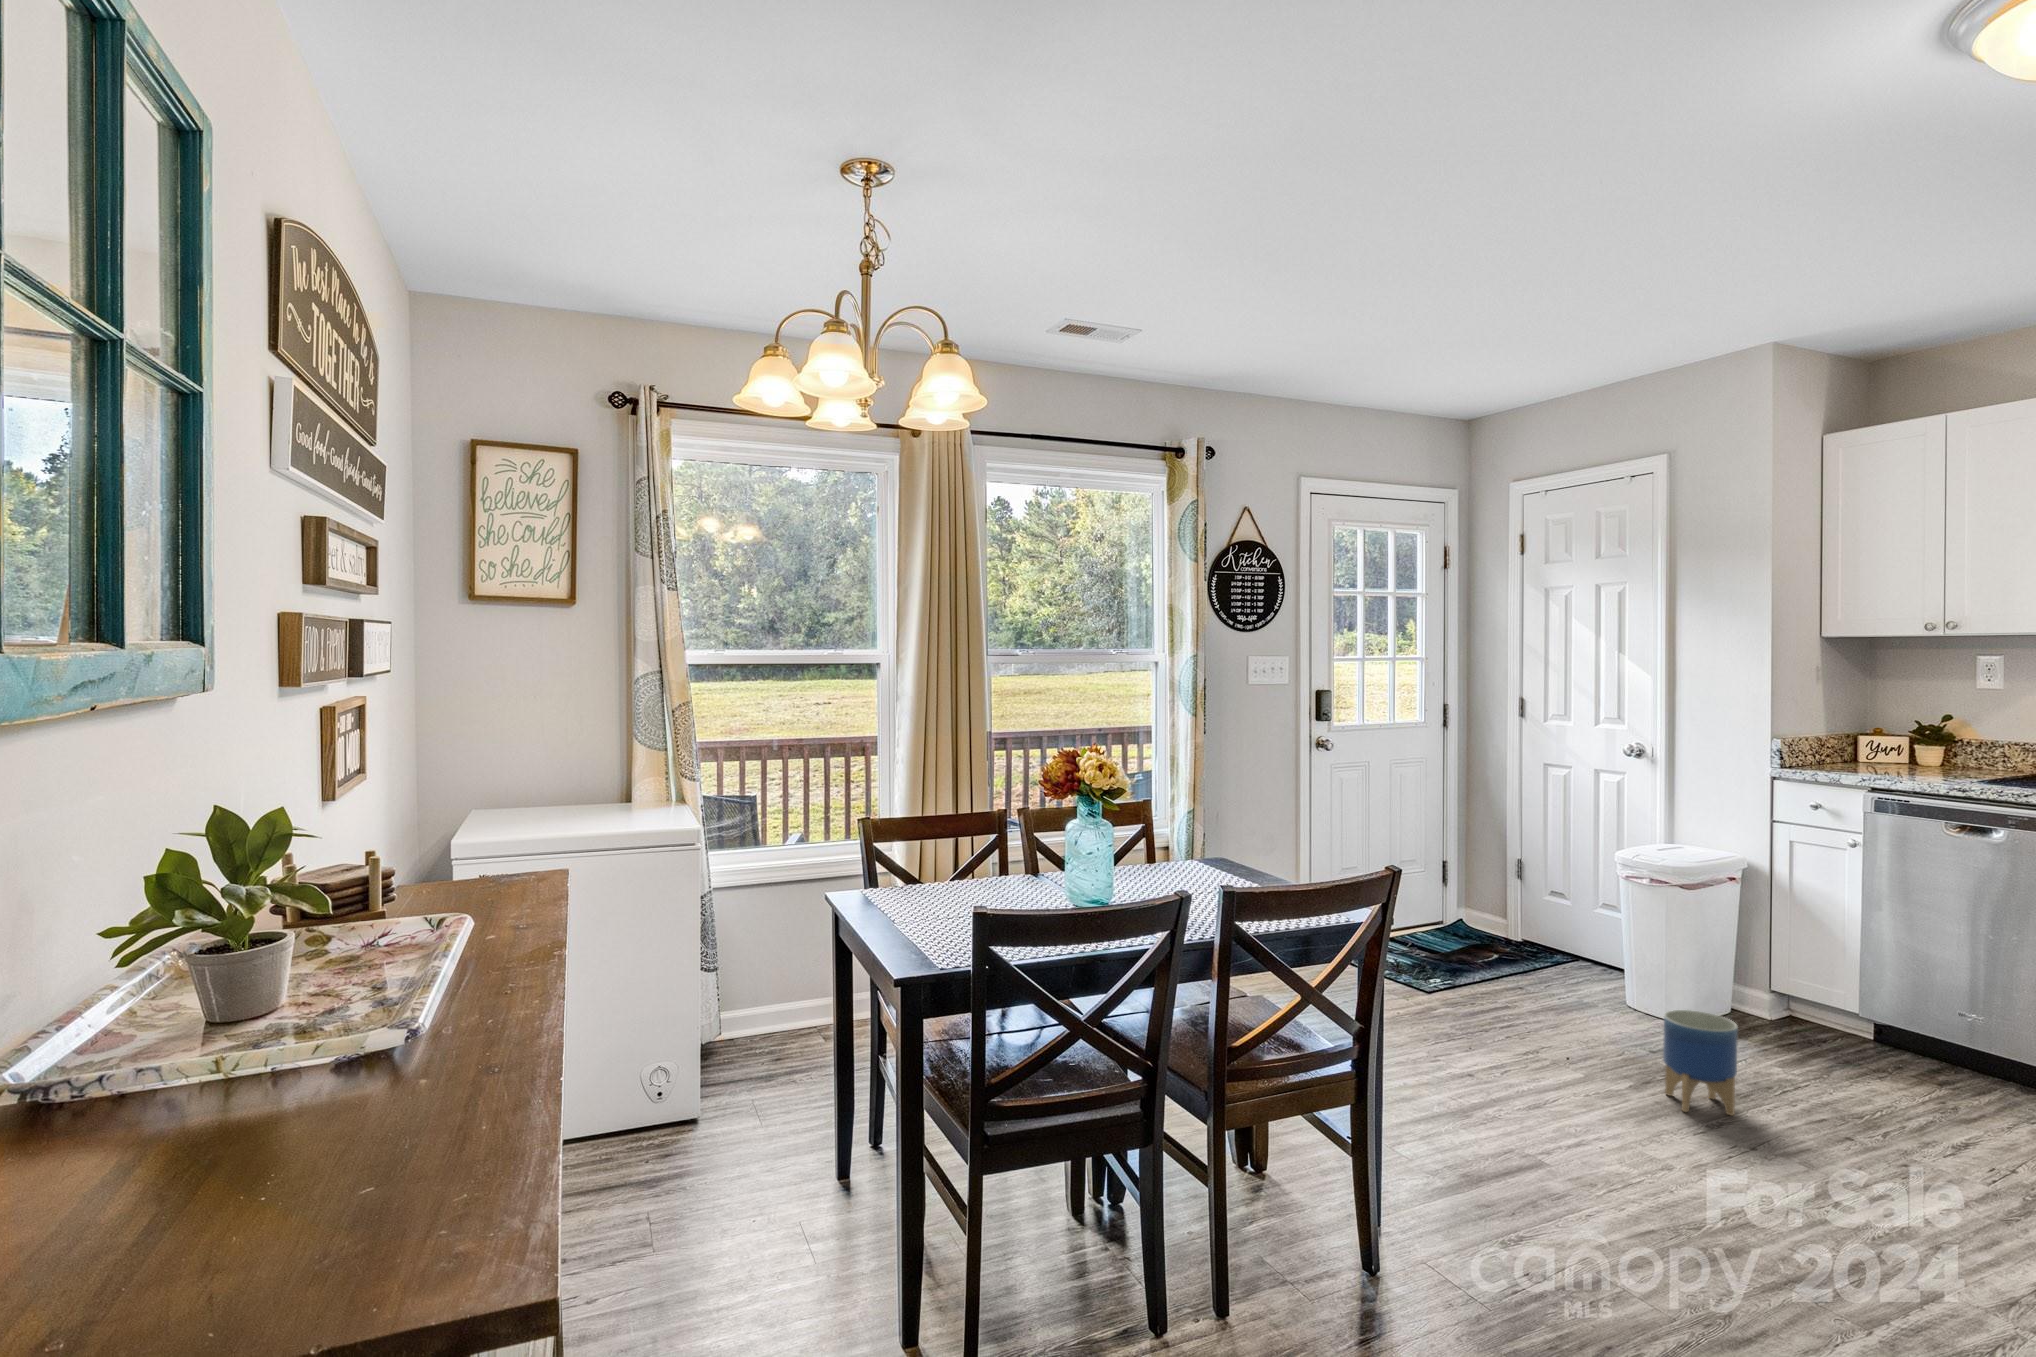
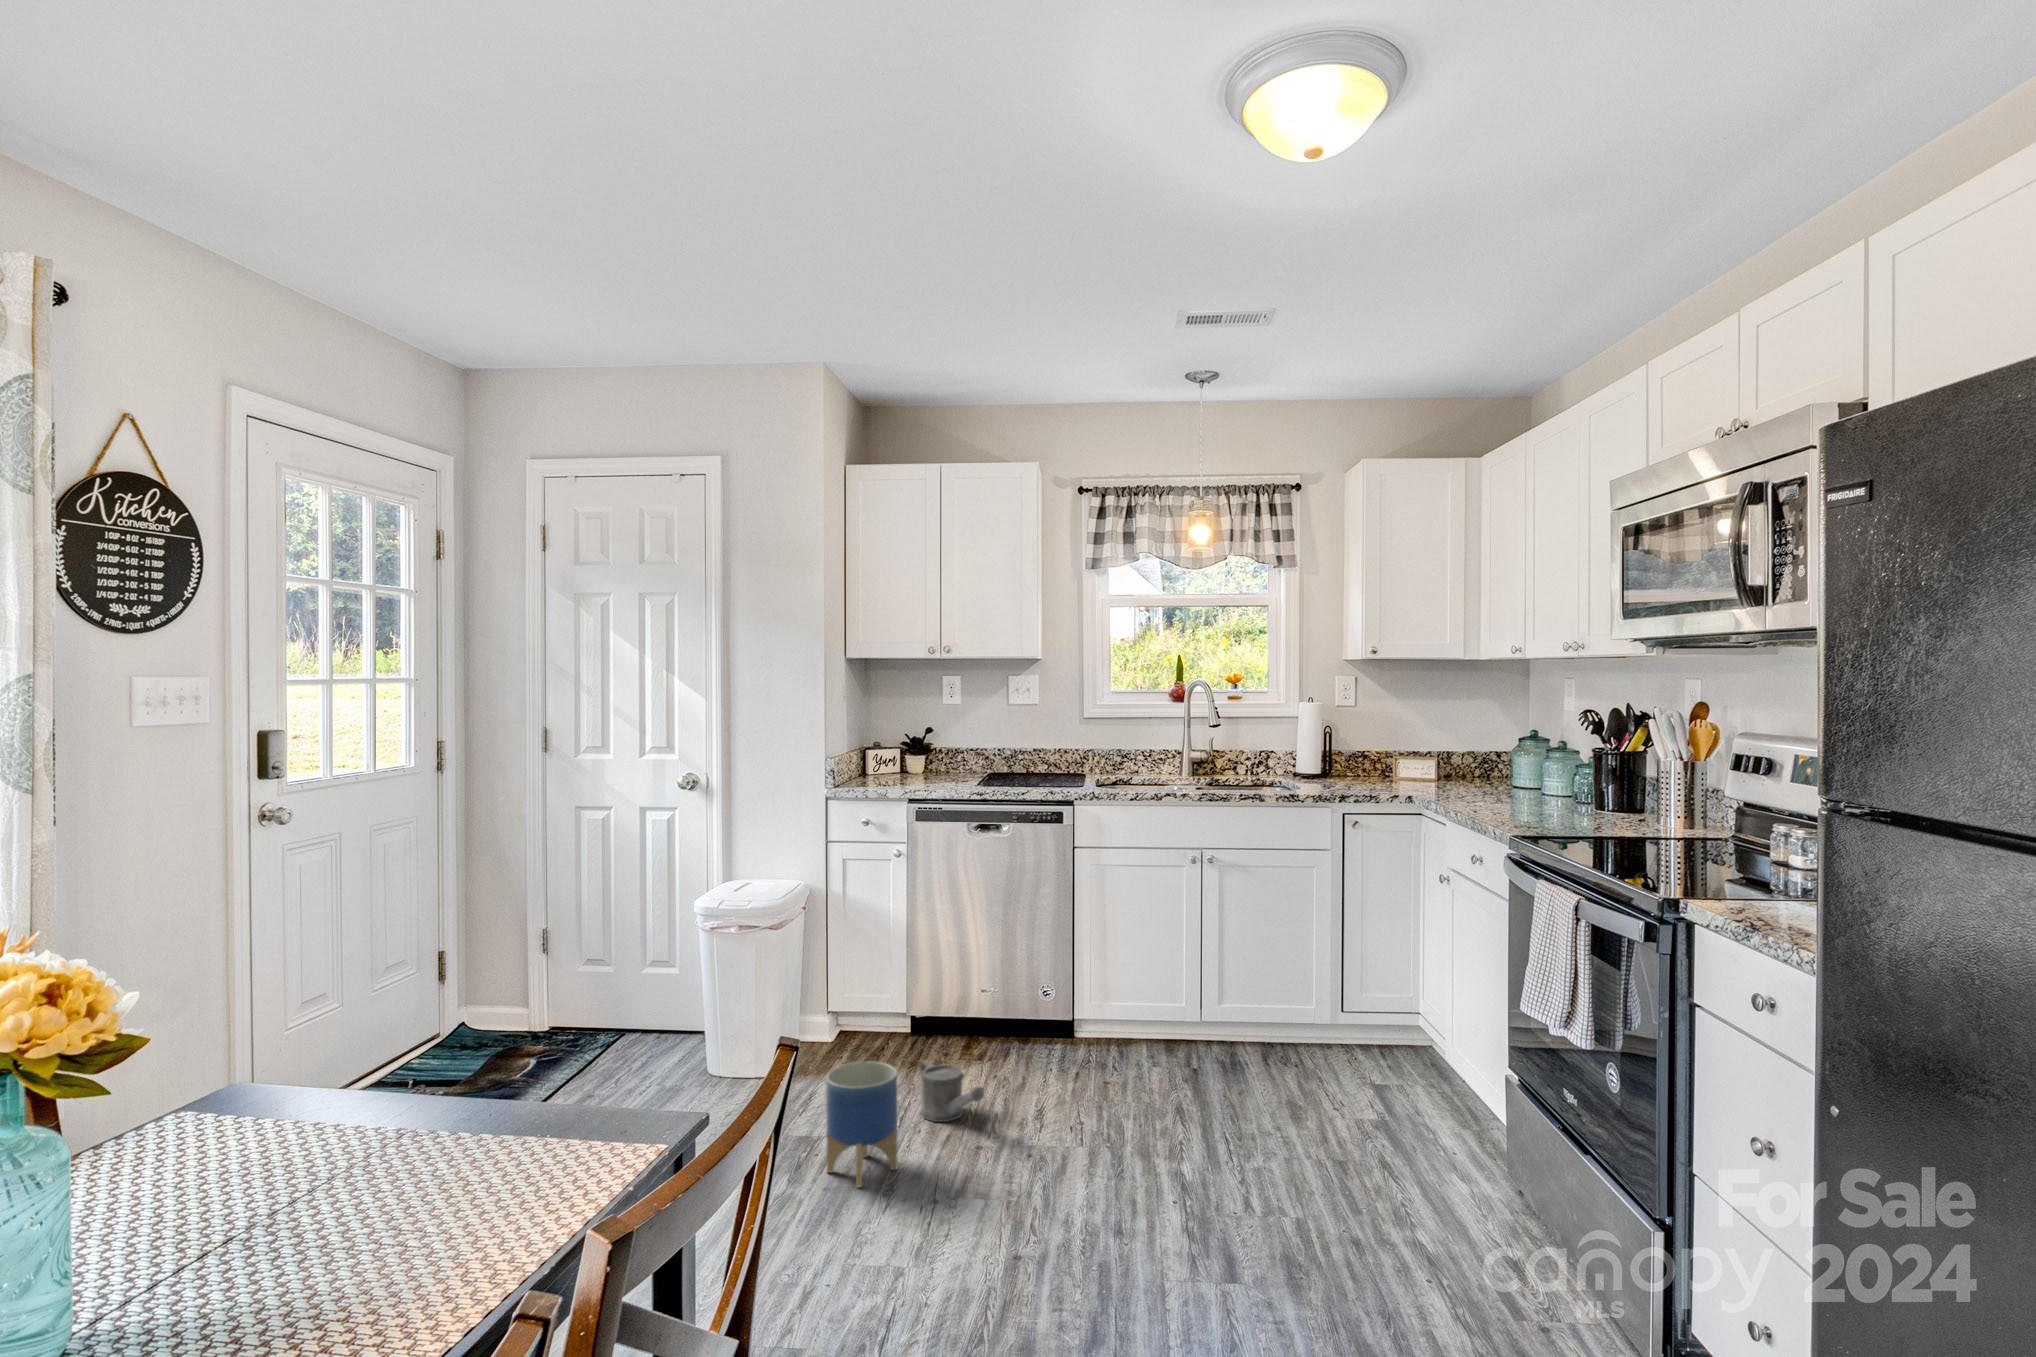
watering can: none [1803,1048,1857,1112] -> present [920,1060,984,1122]

